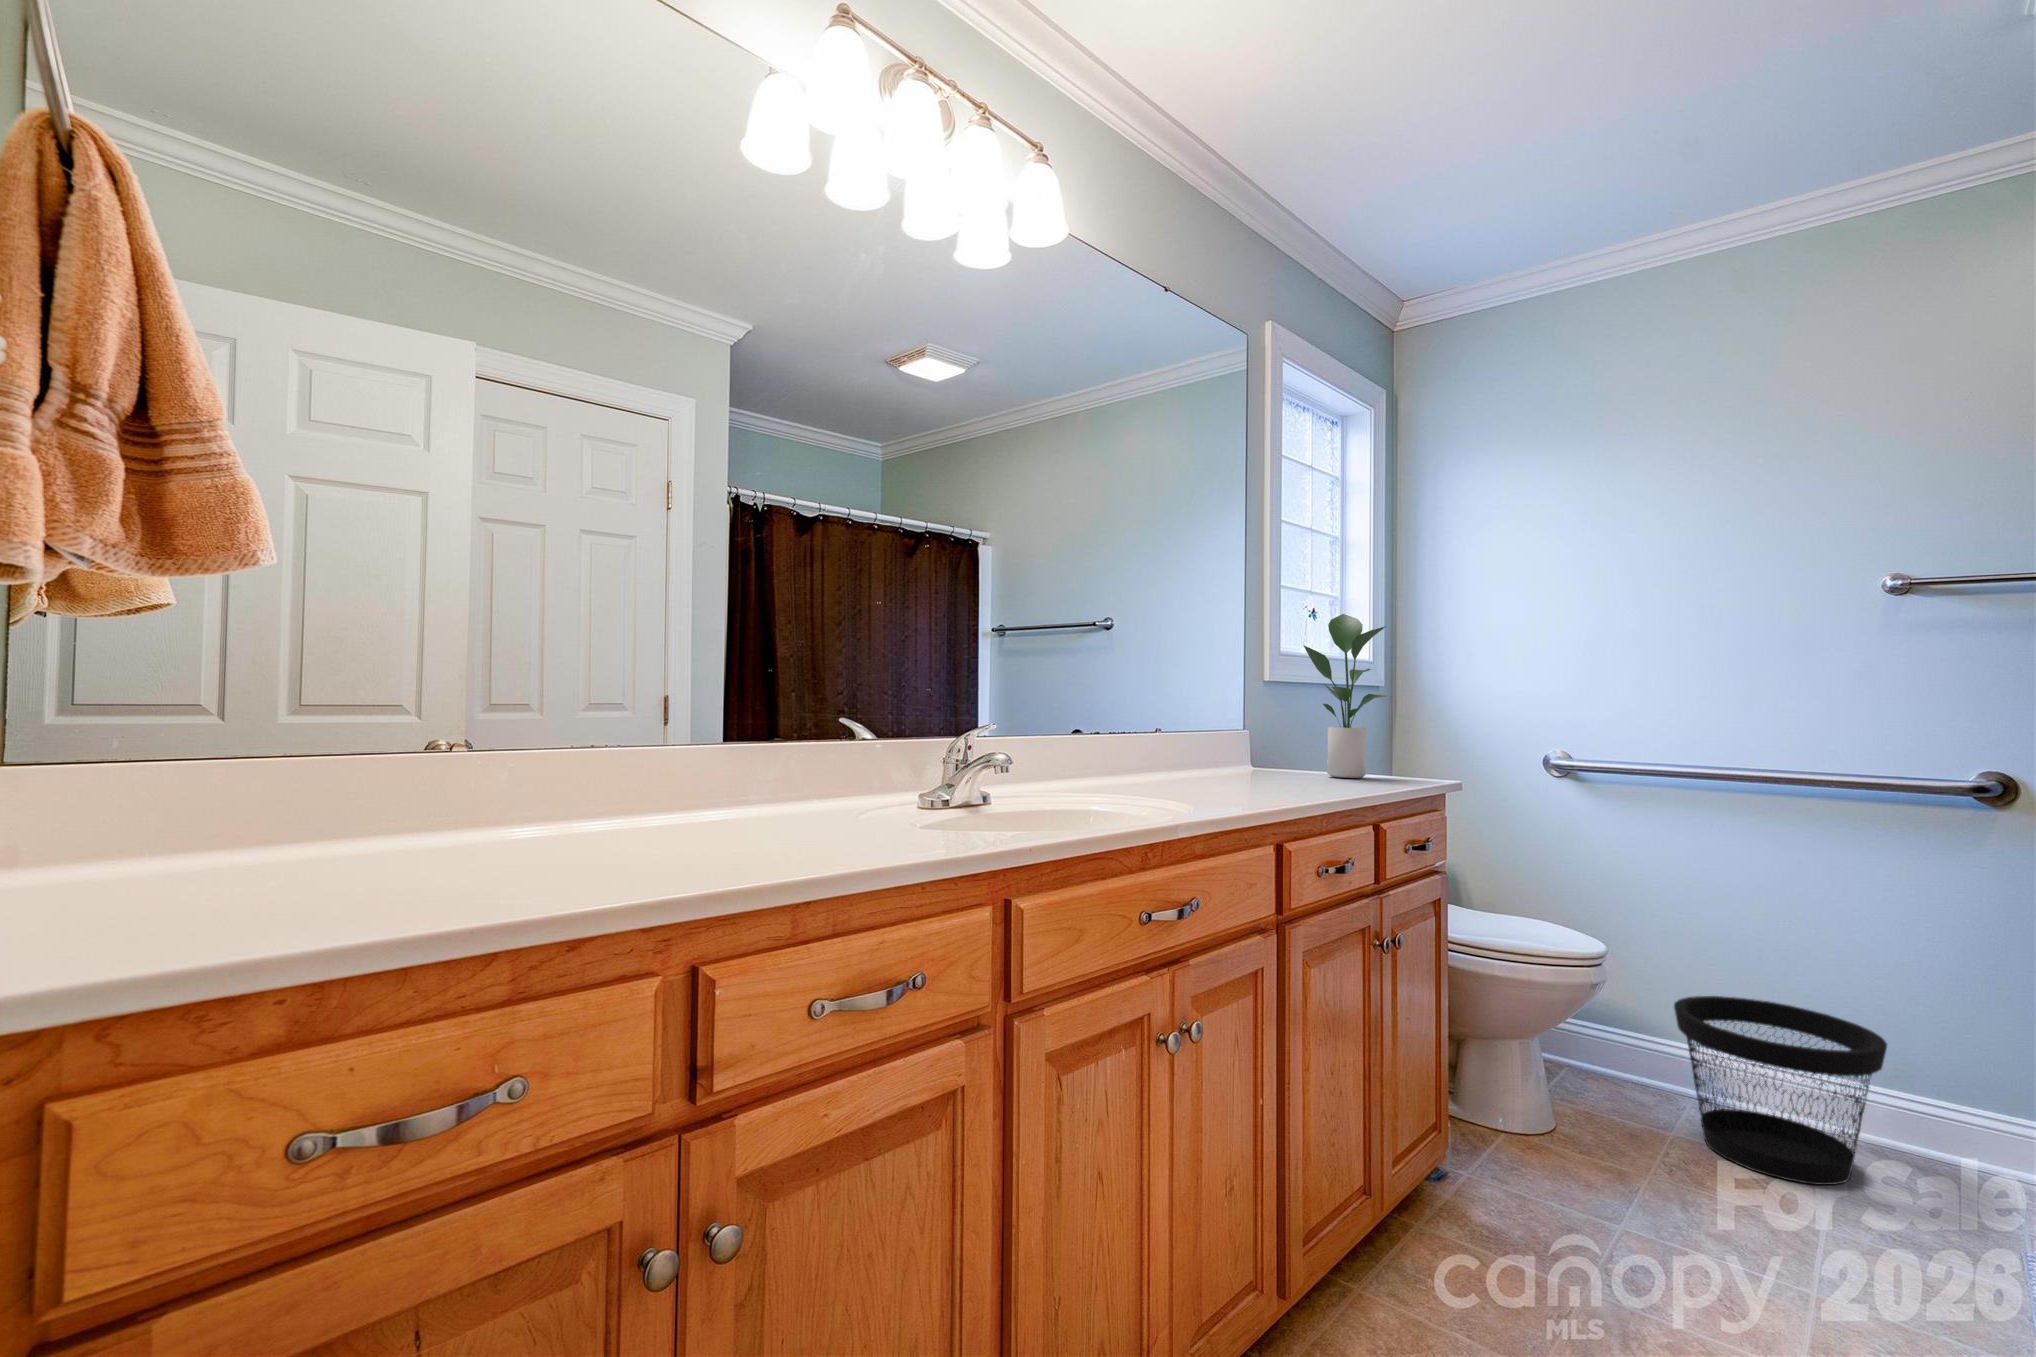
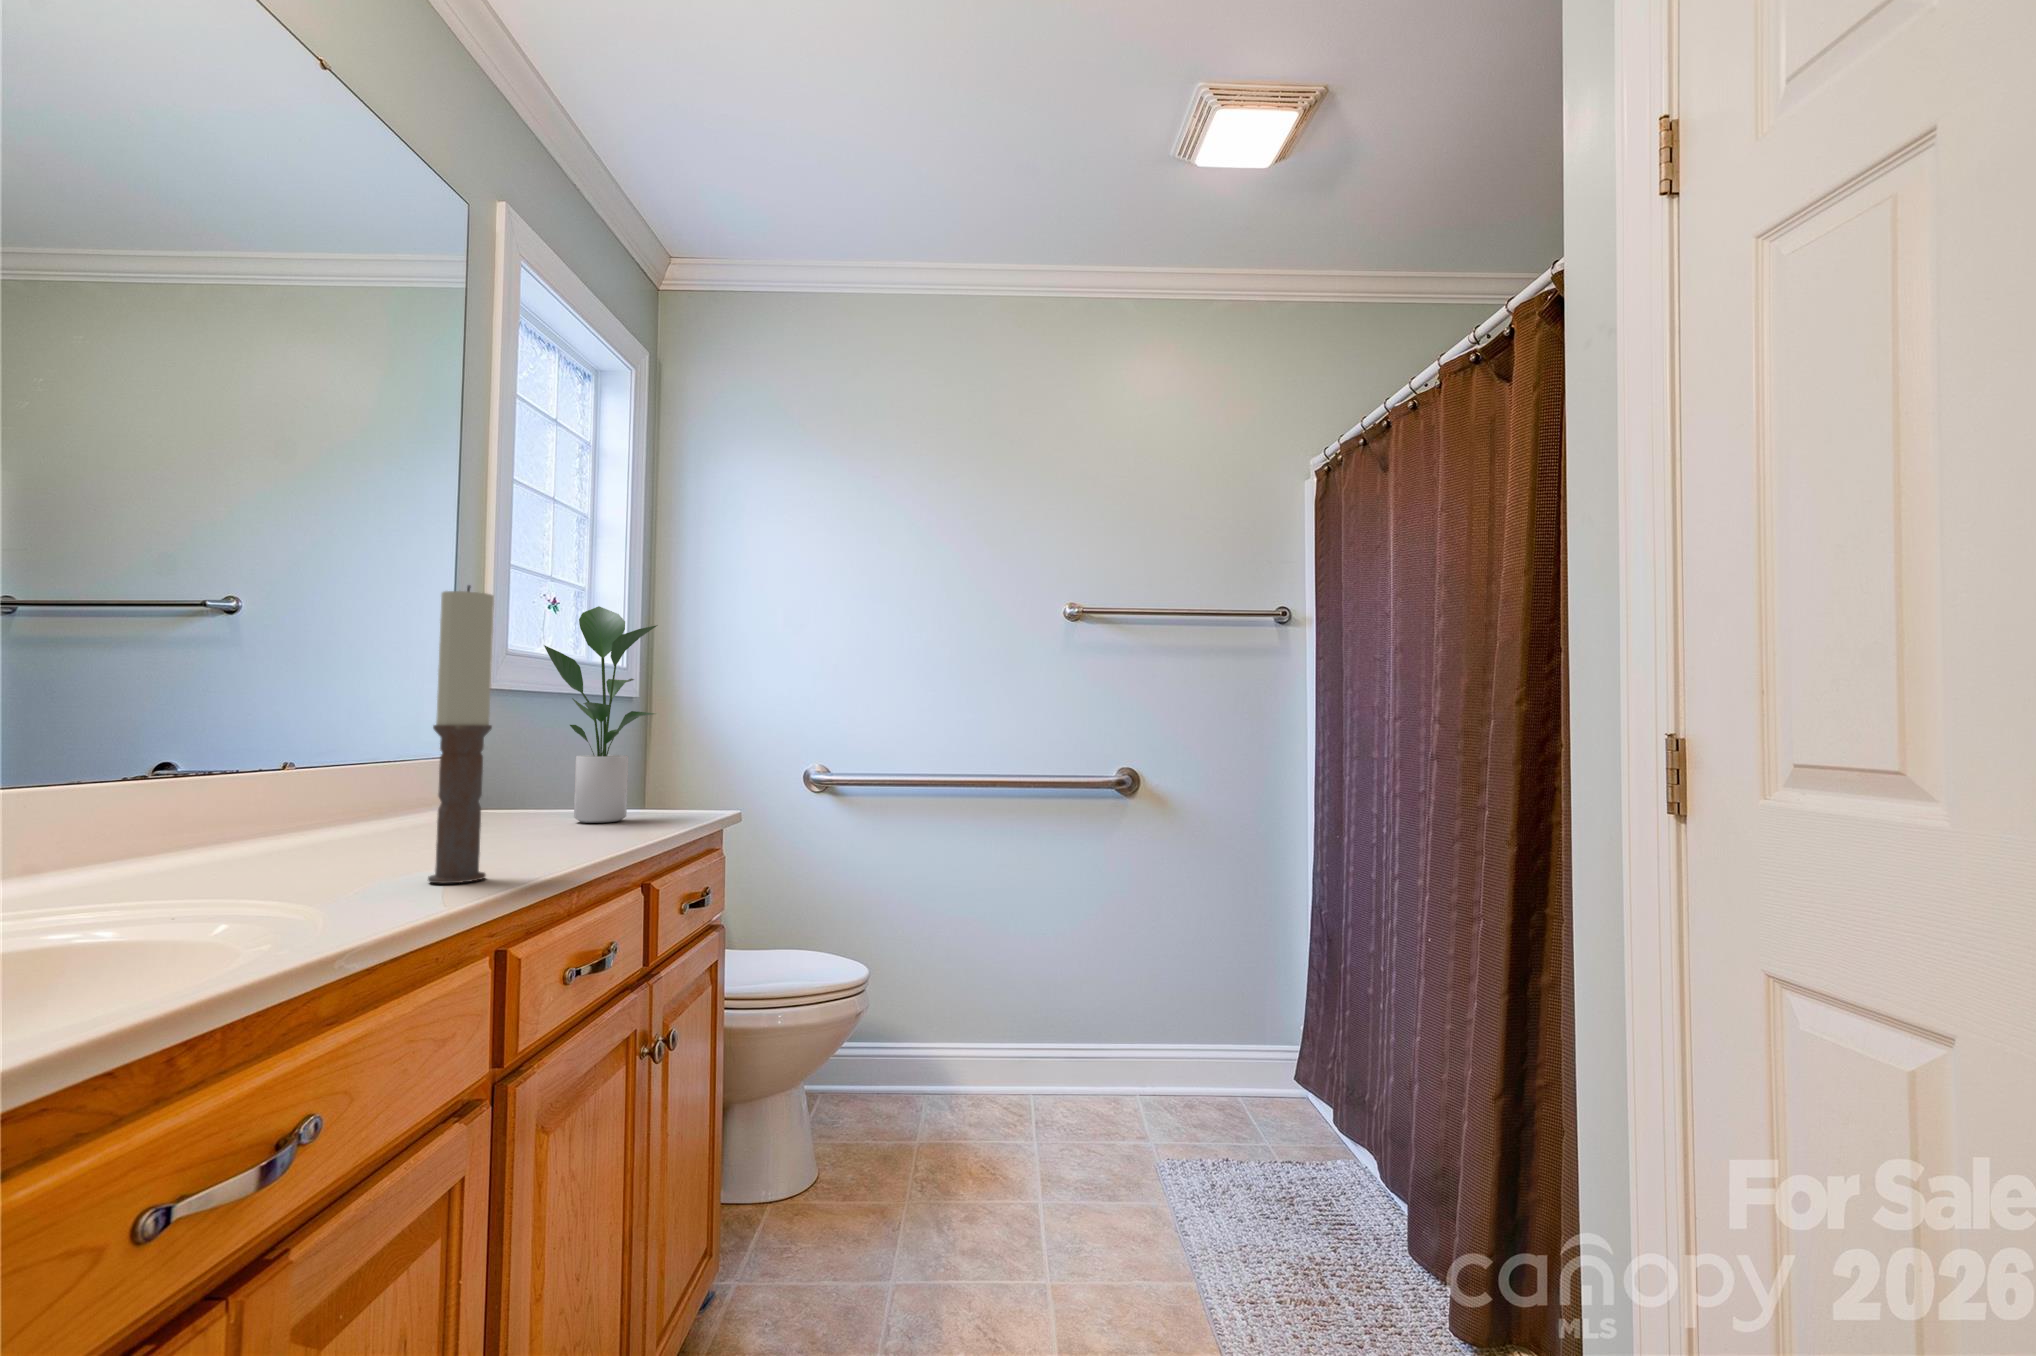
candle: none [1234,609,1268,798] -> present [428,585,494,883]
wastebasket: present [1674,996,1887,1185] -> none [919,987,1070,1155]

